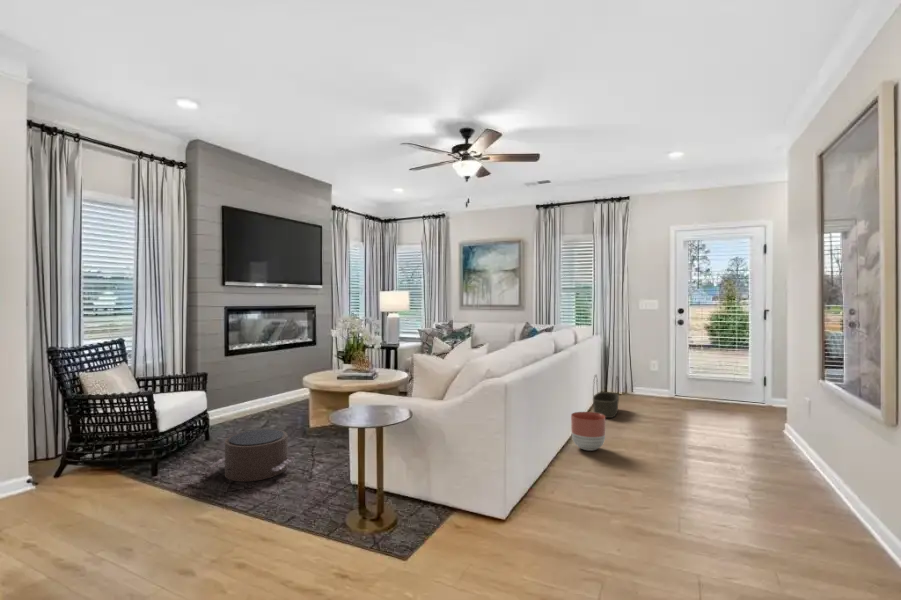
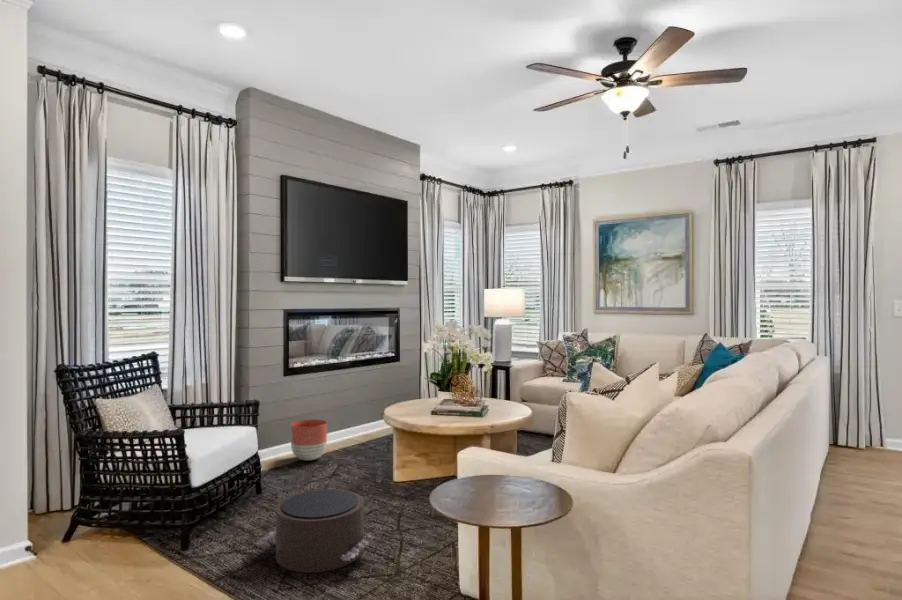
basket: present [593,376,619,418] -> none [828,418,871,491]
planter: present [571,412,605,451] -> present [291,419,327,461]

